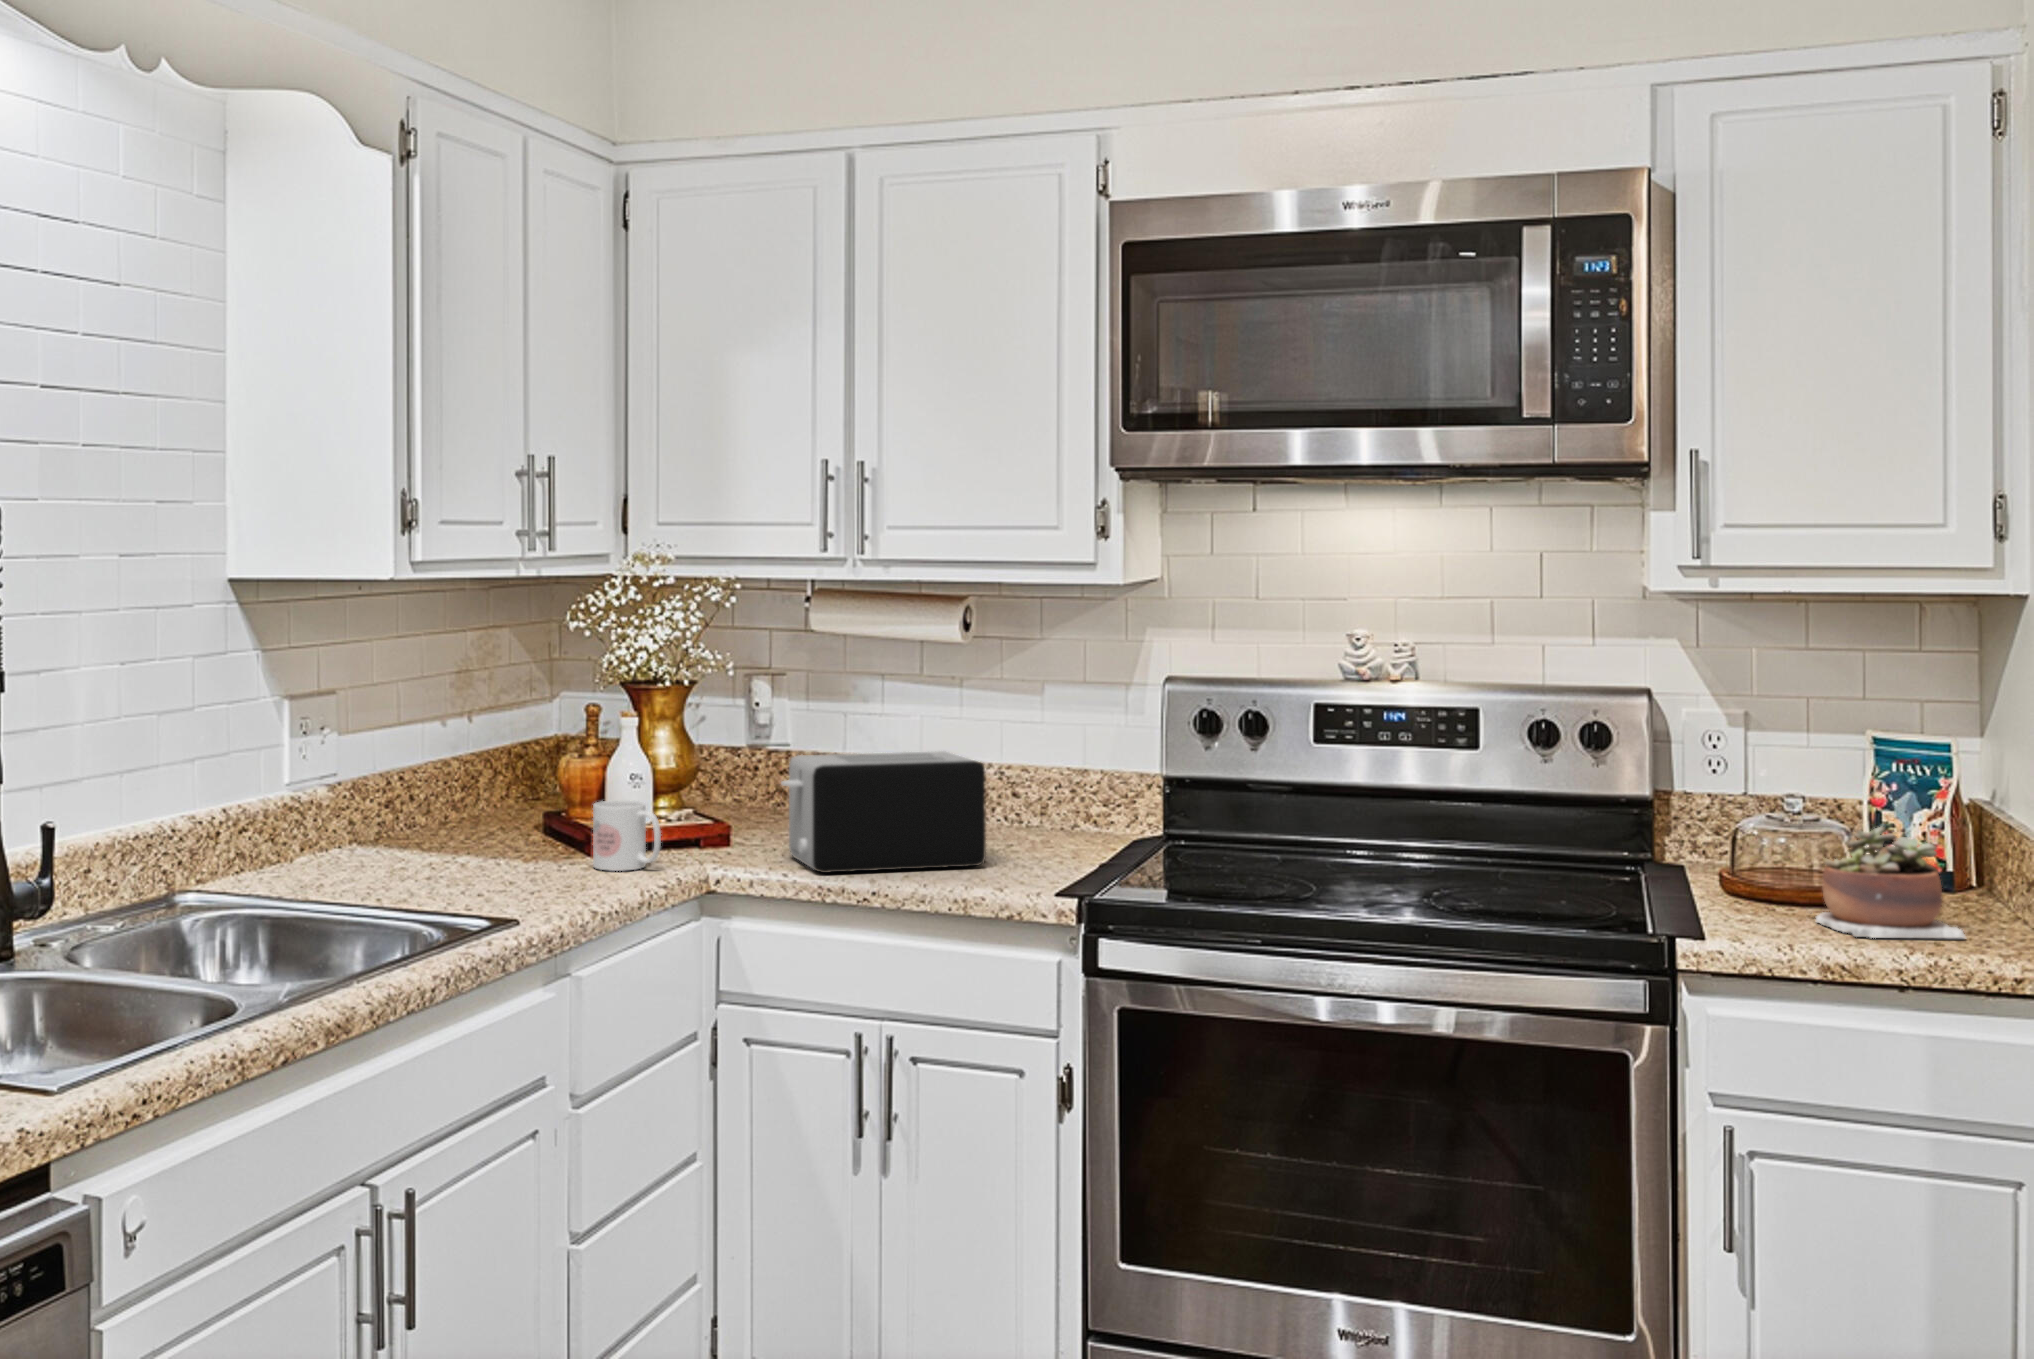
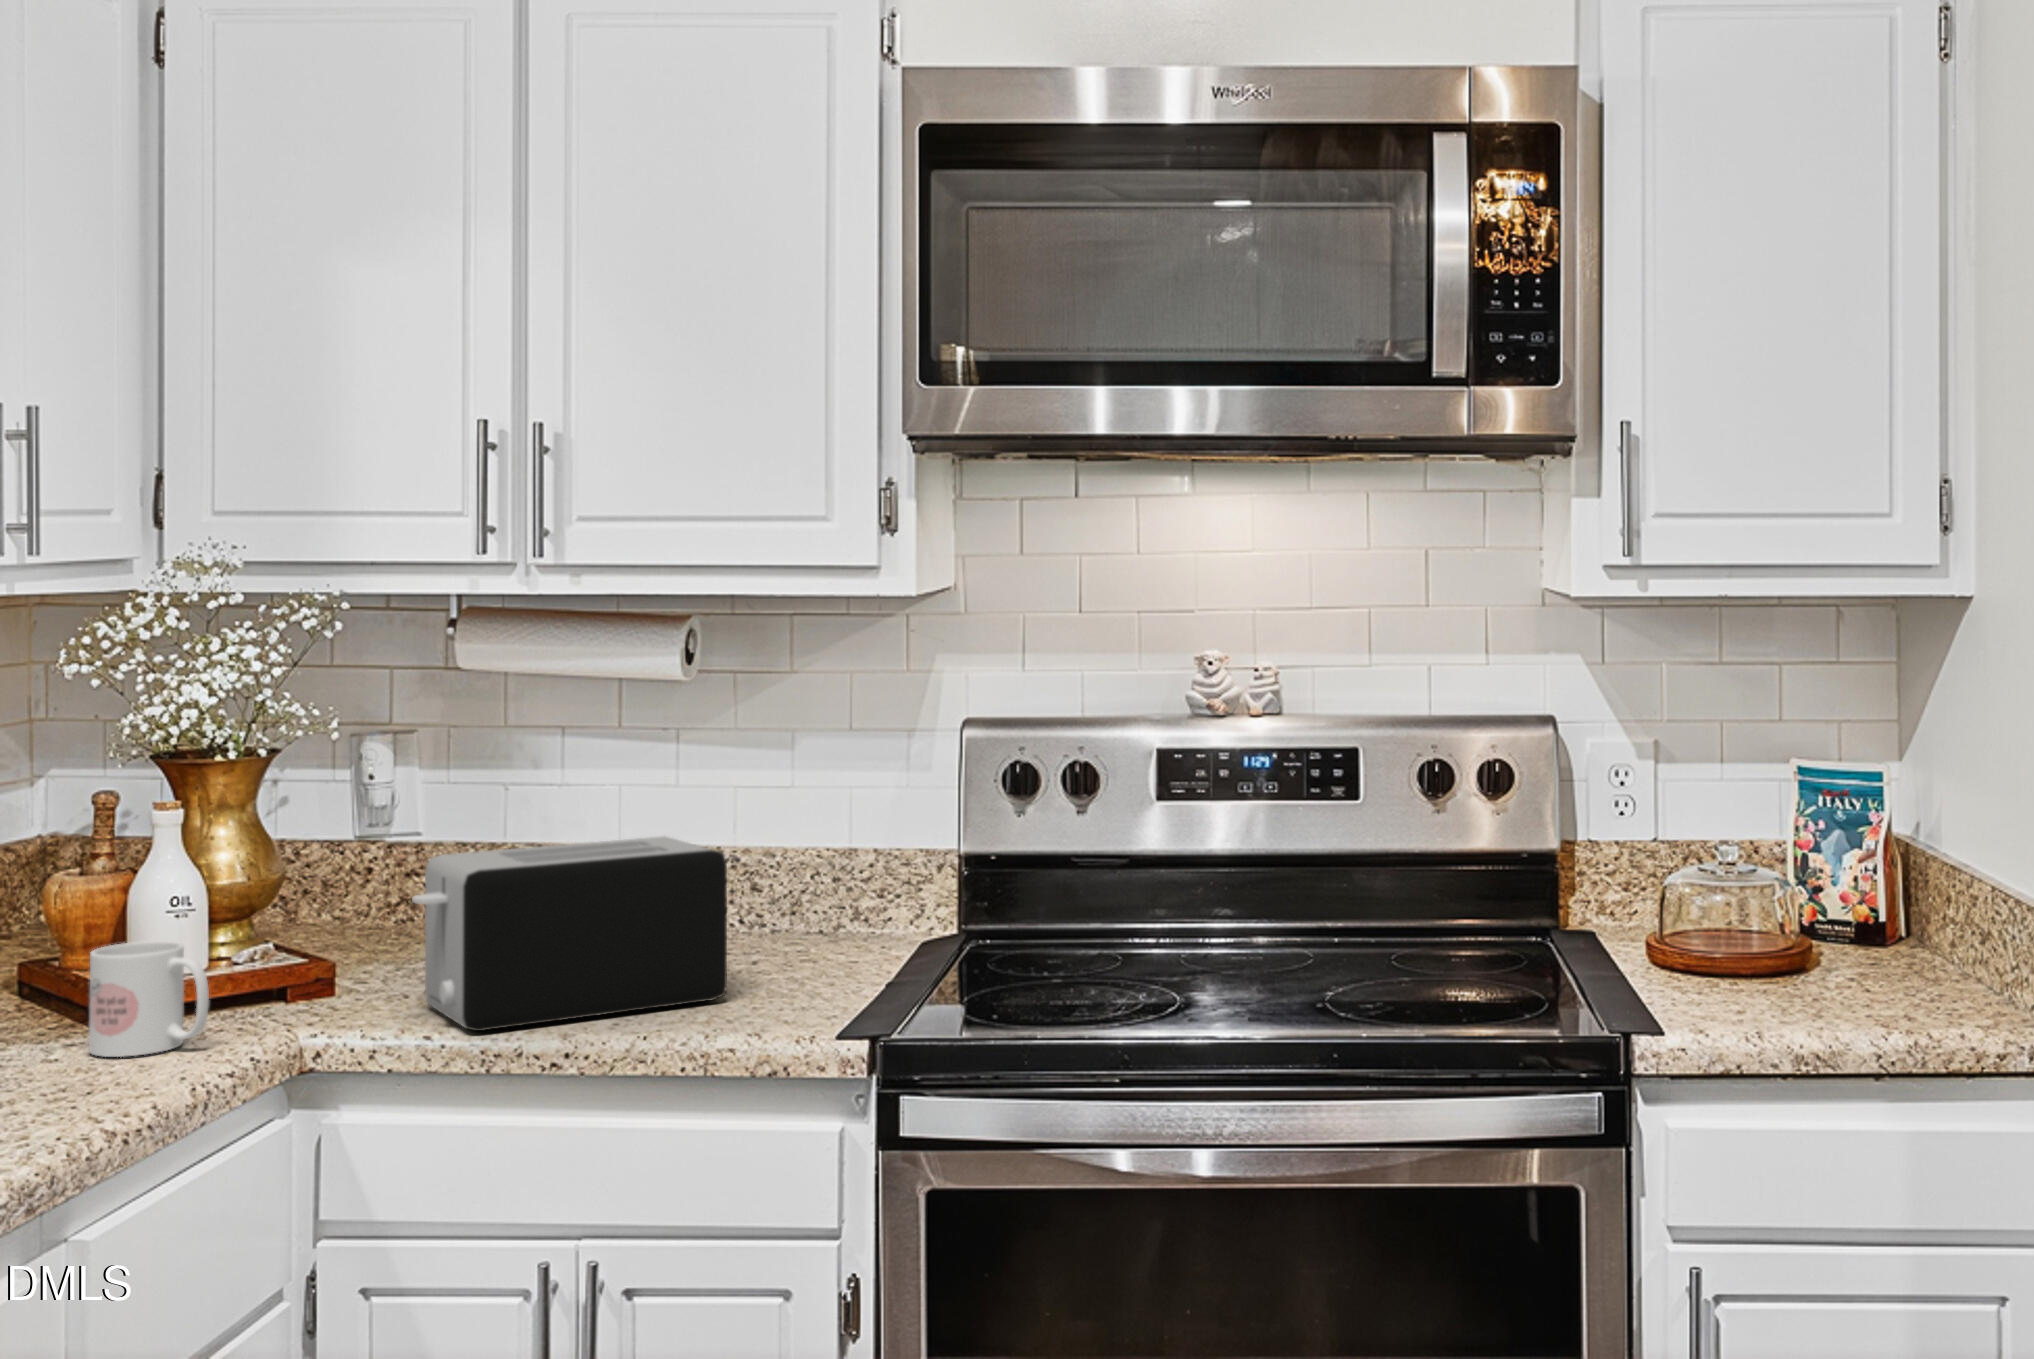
succulent plant: present [1816,827,1965,938] -> none [1753,875,1931,1014]

